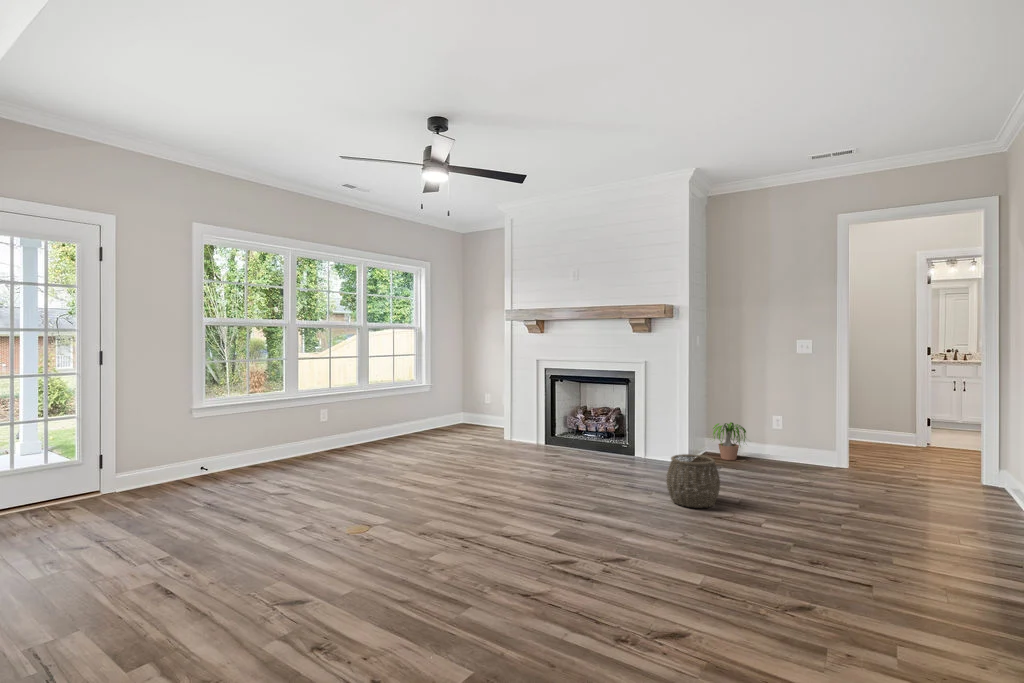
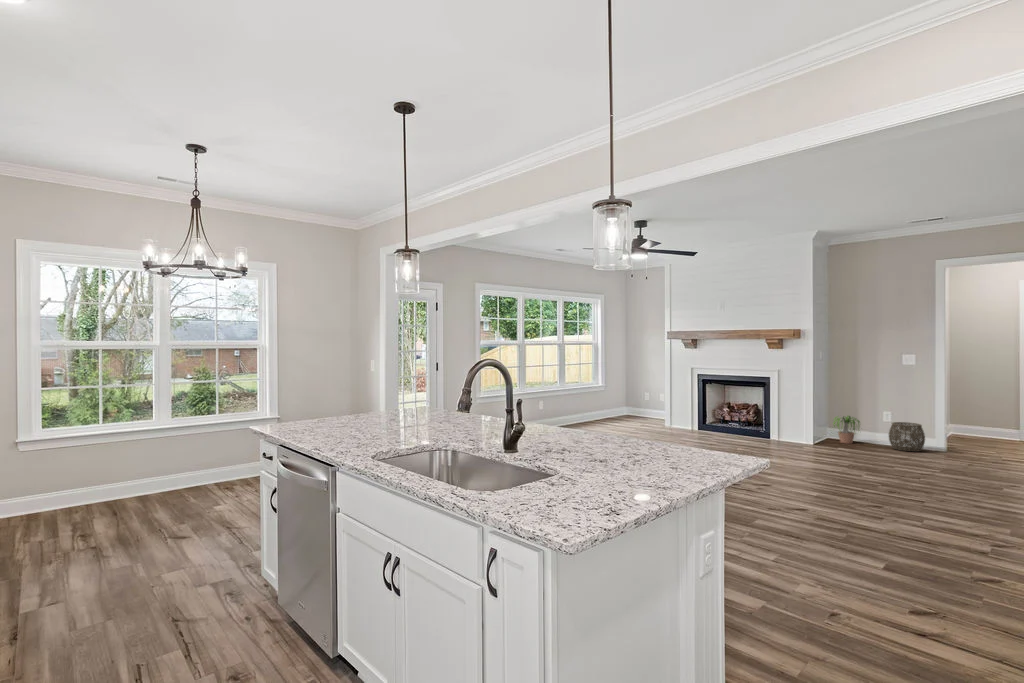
woven basket: present [666,454,720,508] -> present [889,422,925,452]

